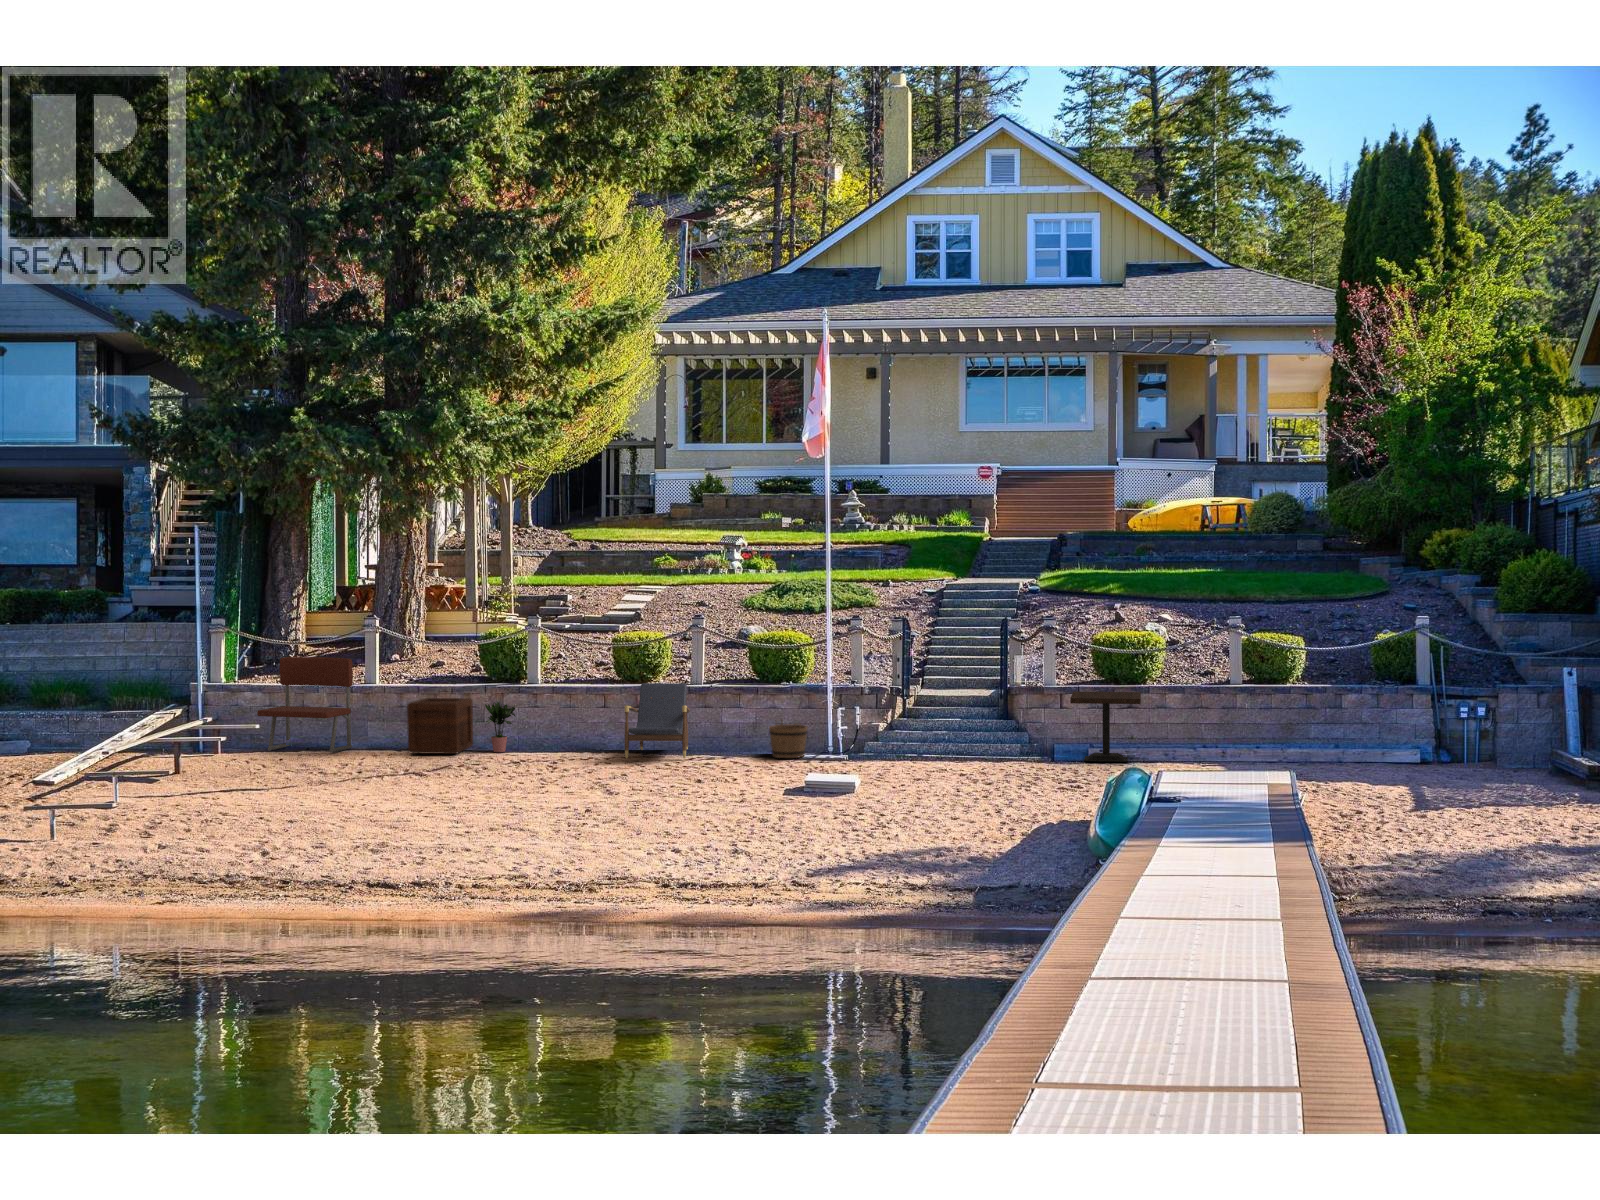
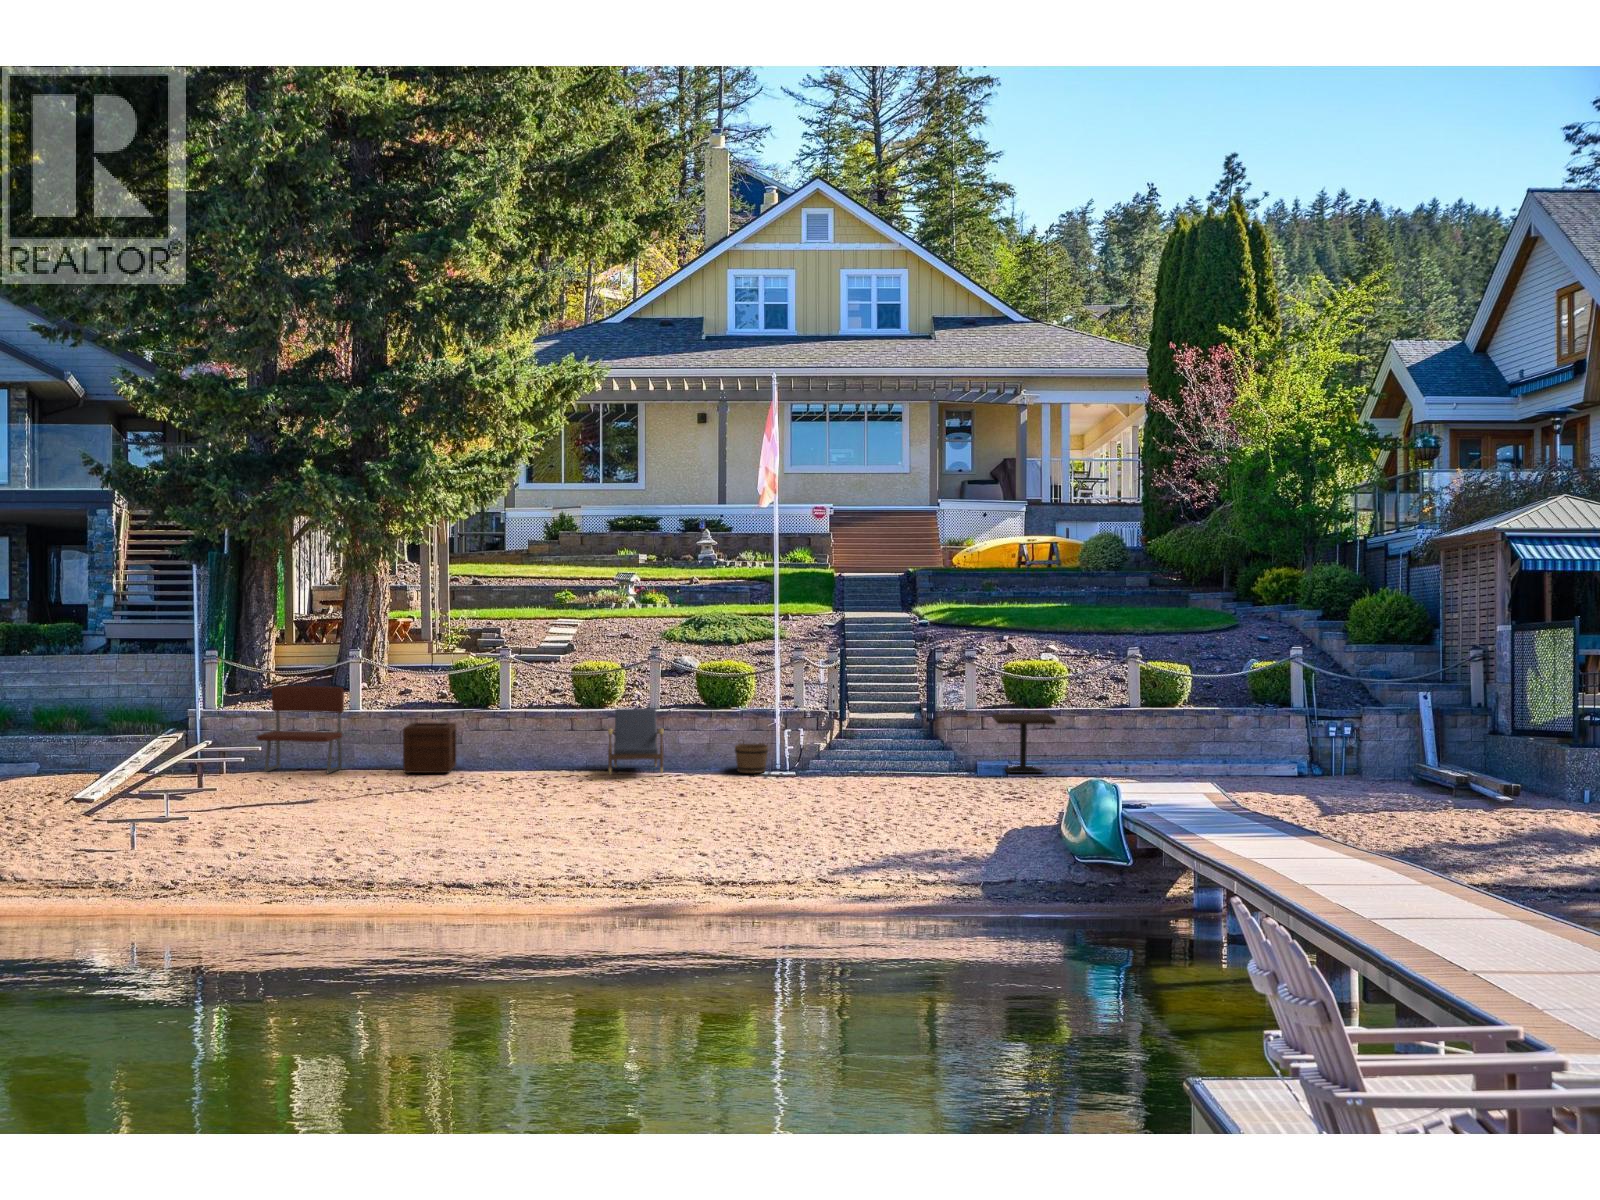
potted plant: present [485,702,516,752] -> none [472,724,504,771]

